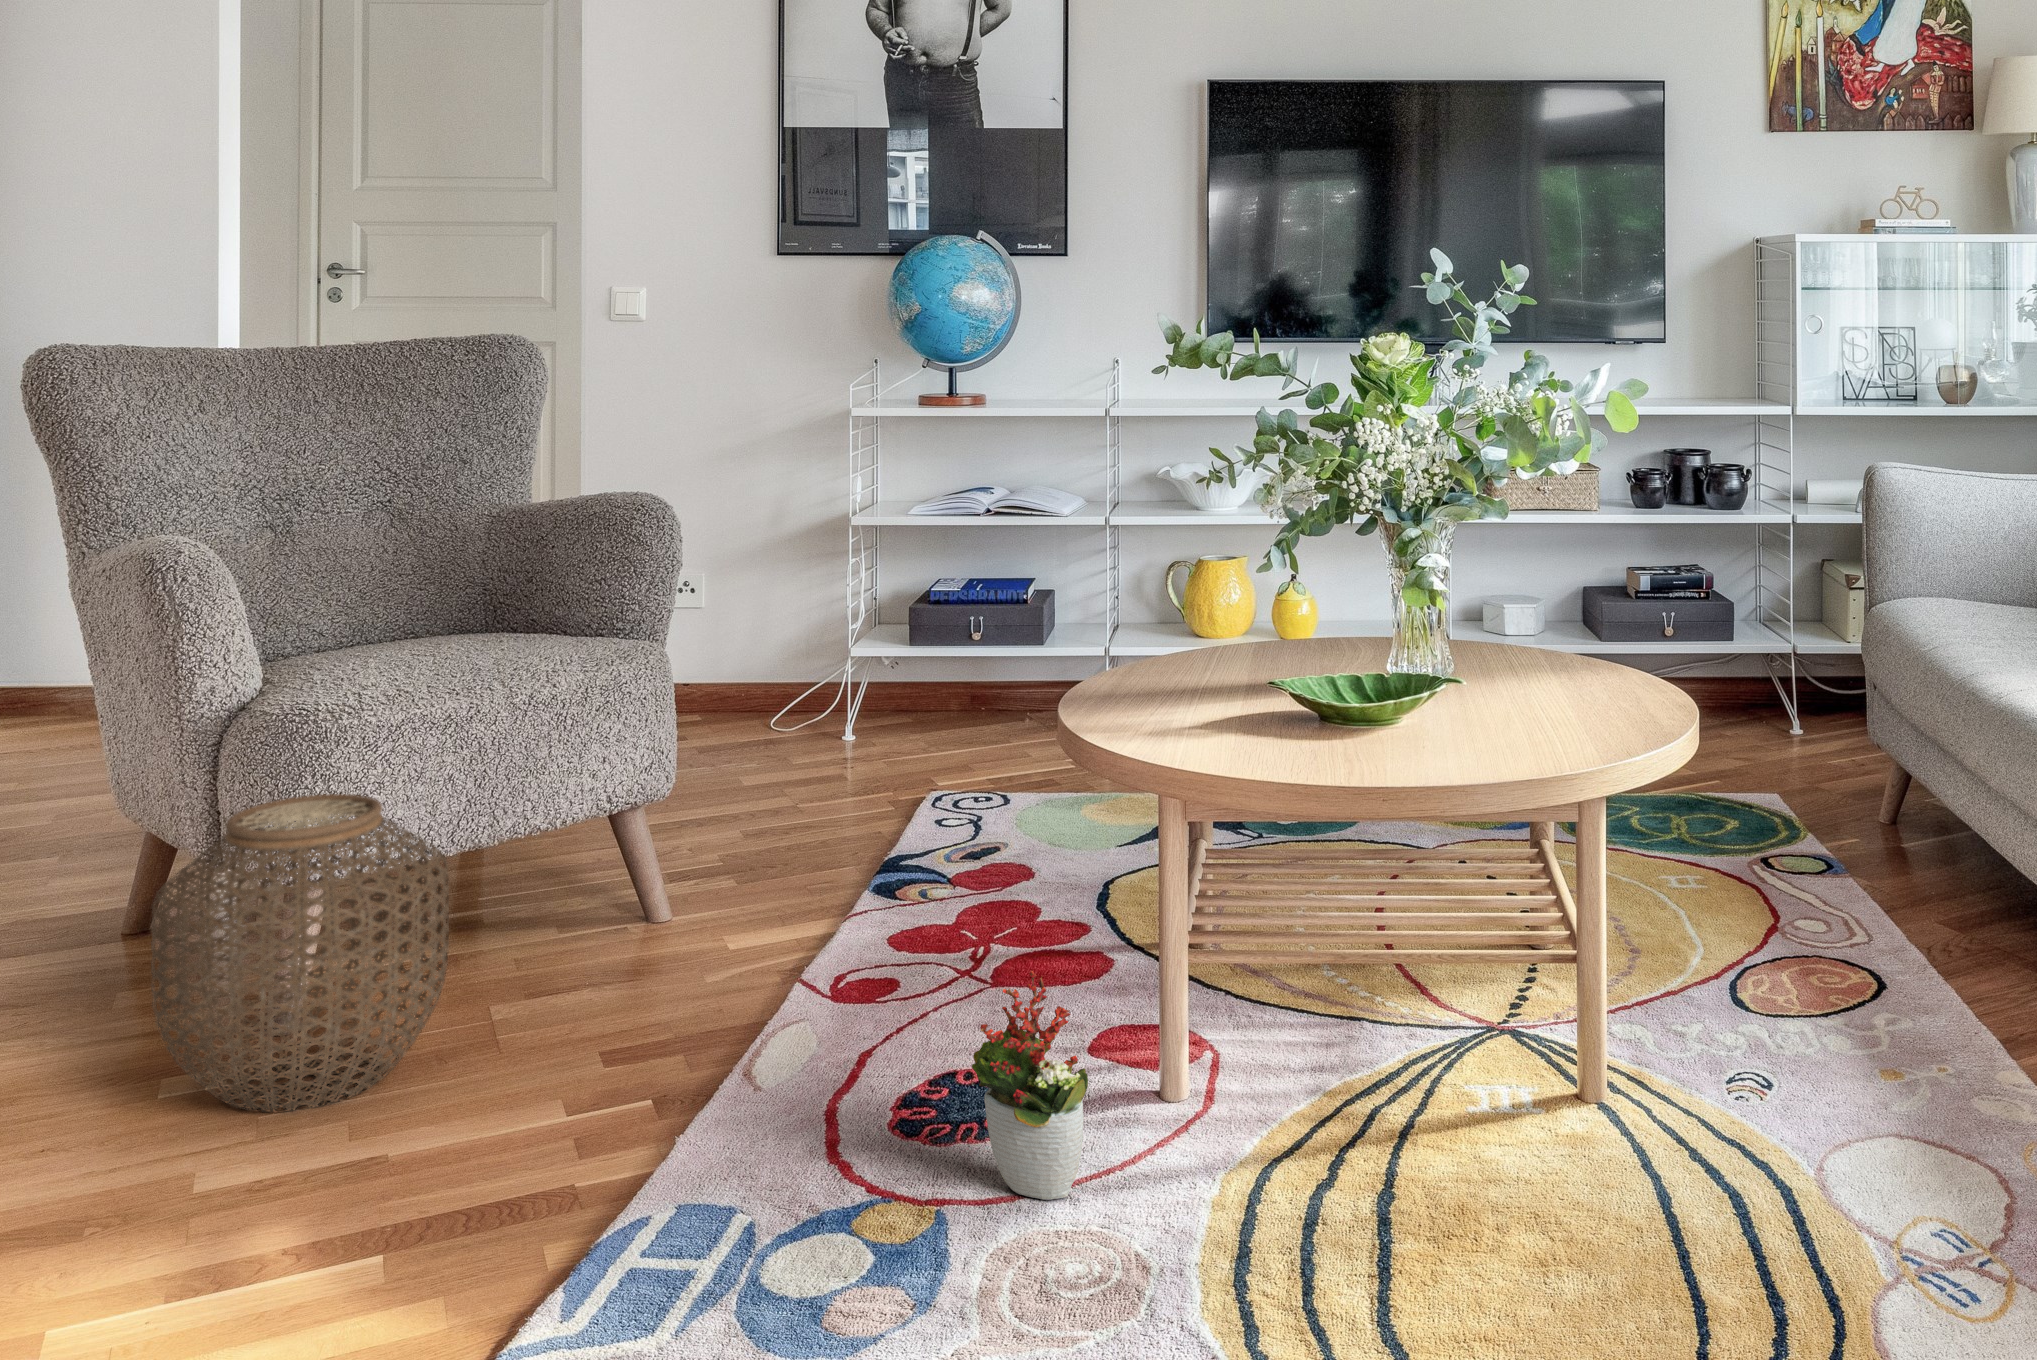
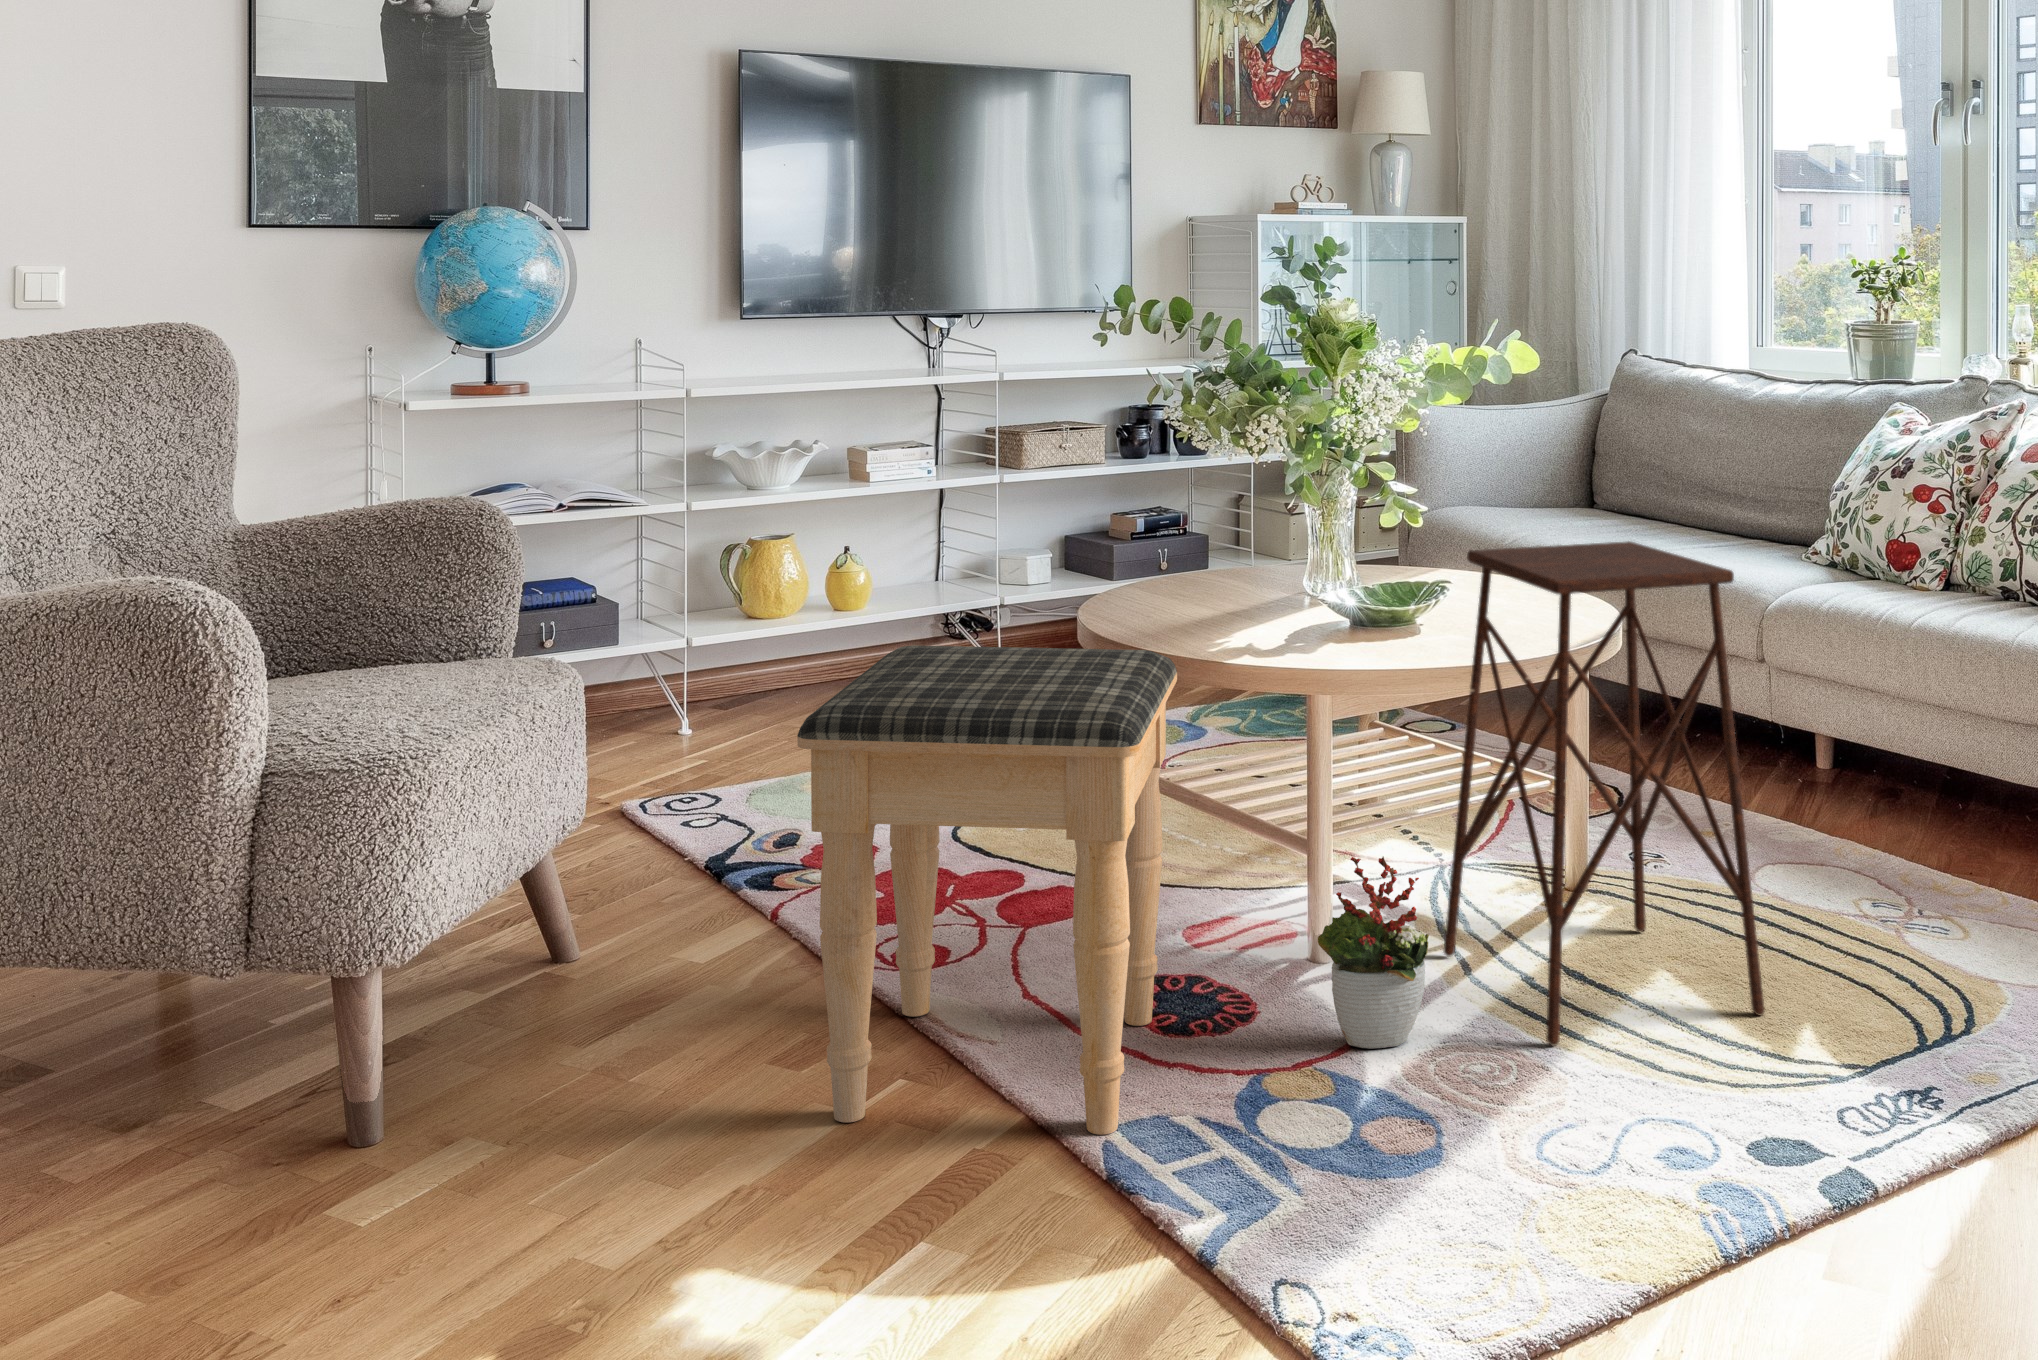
side table: none [1182,641,1546,1302] -> present [1443,541,1765,1046]
footstool: none [492,670,946,1194] -> present [797,646,1177,1135]
woven basket: present [151,794,449,1112] -> none [376,839,694,1211]

